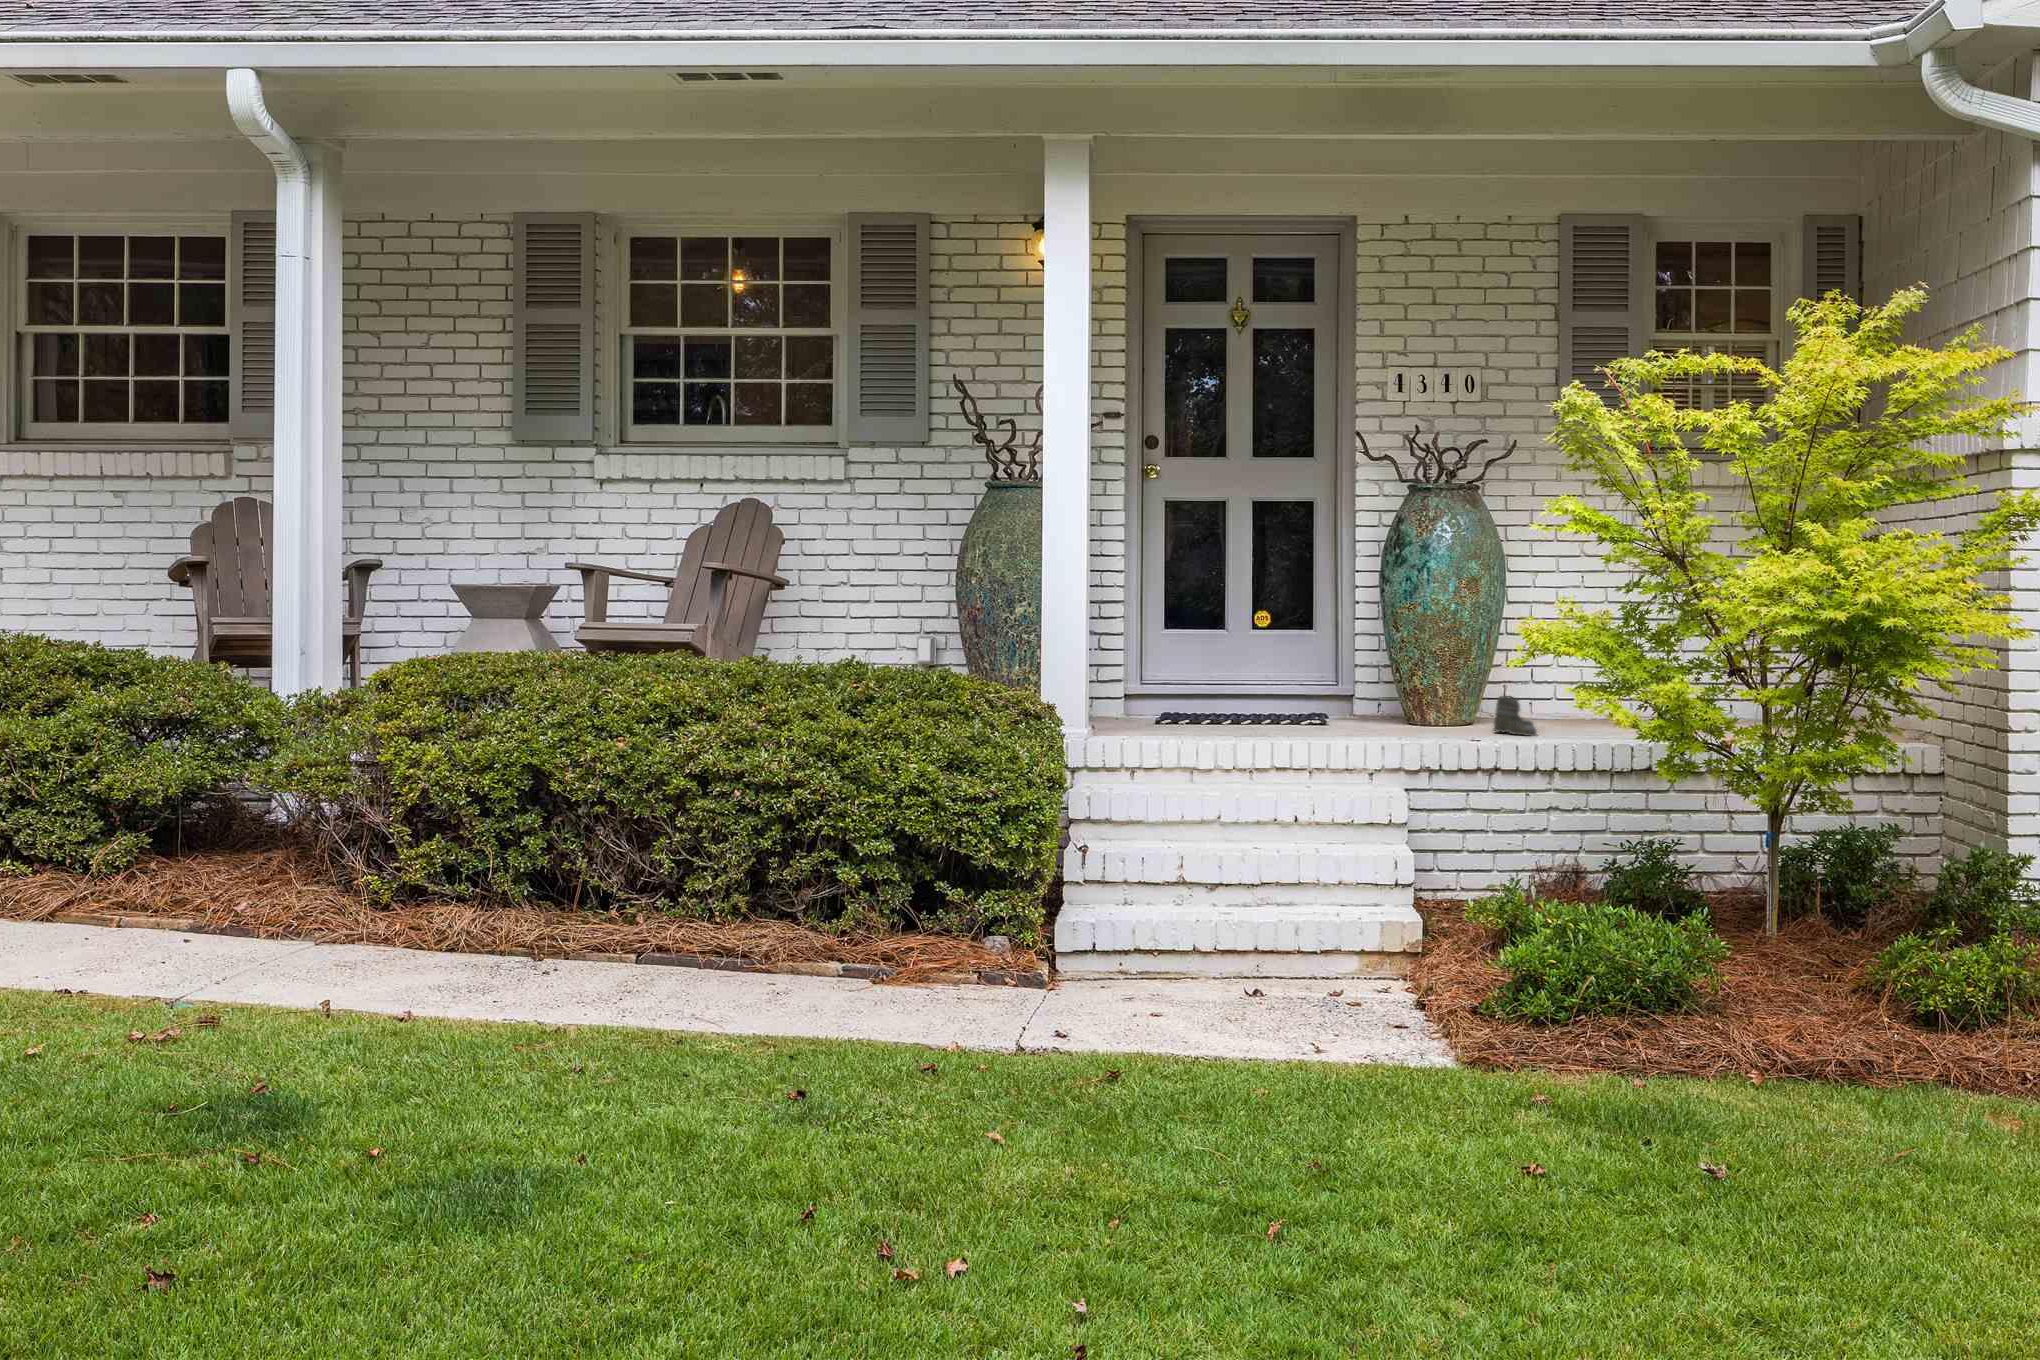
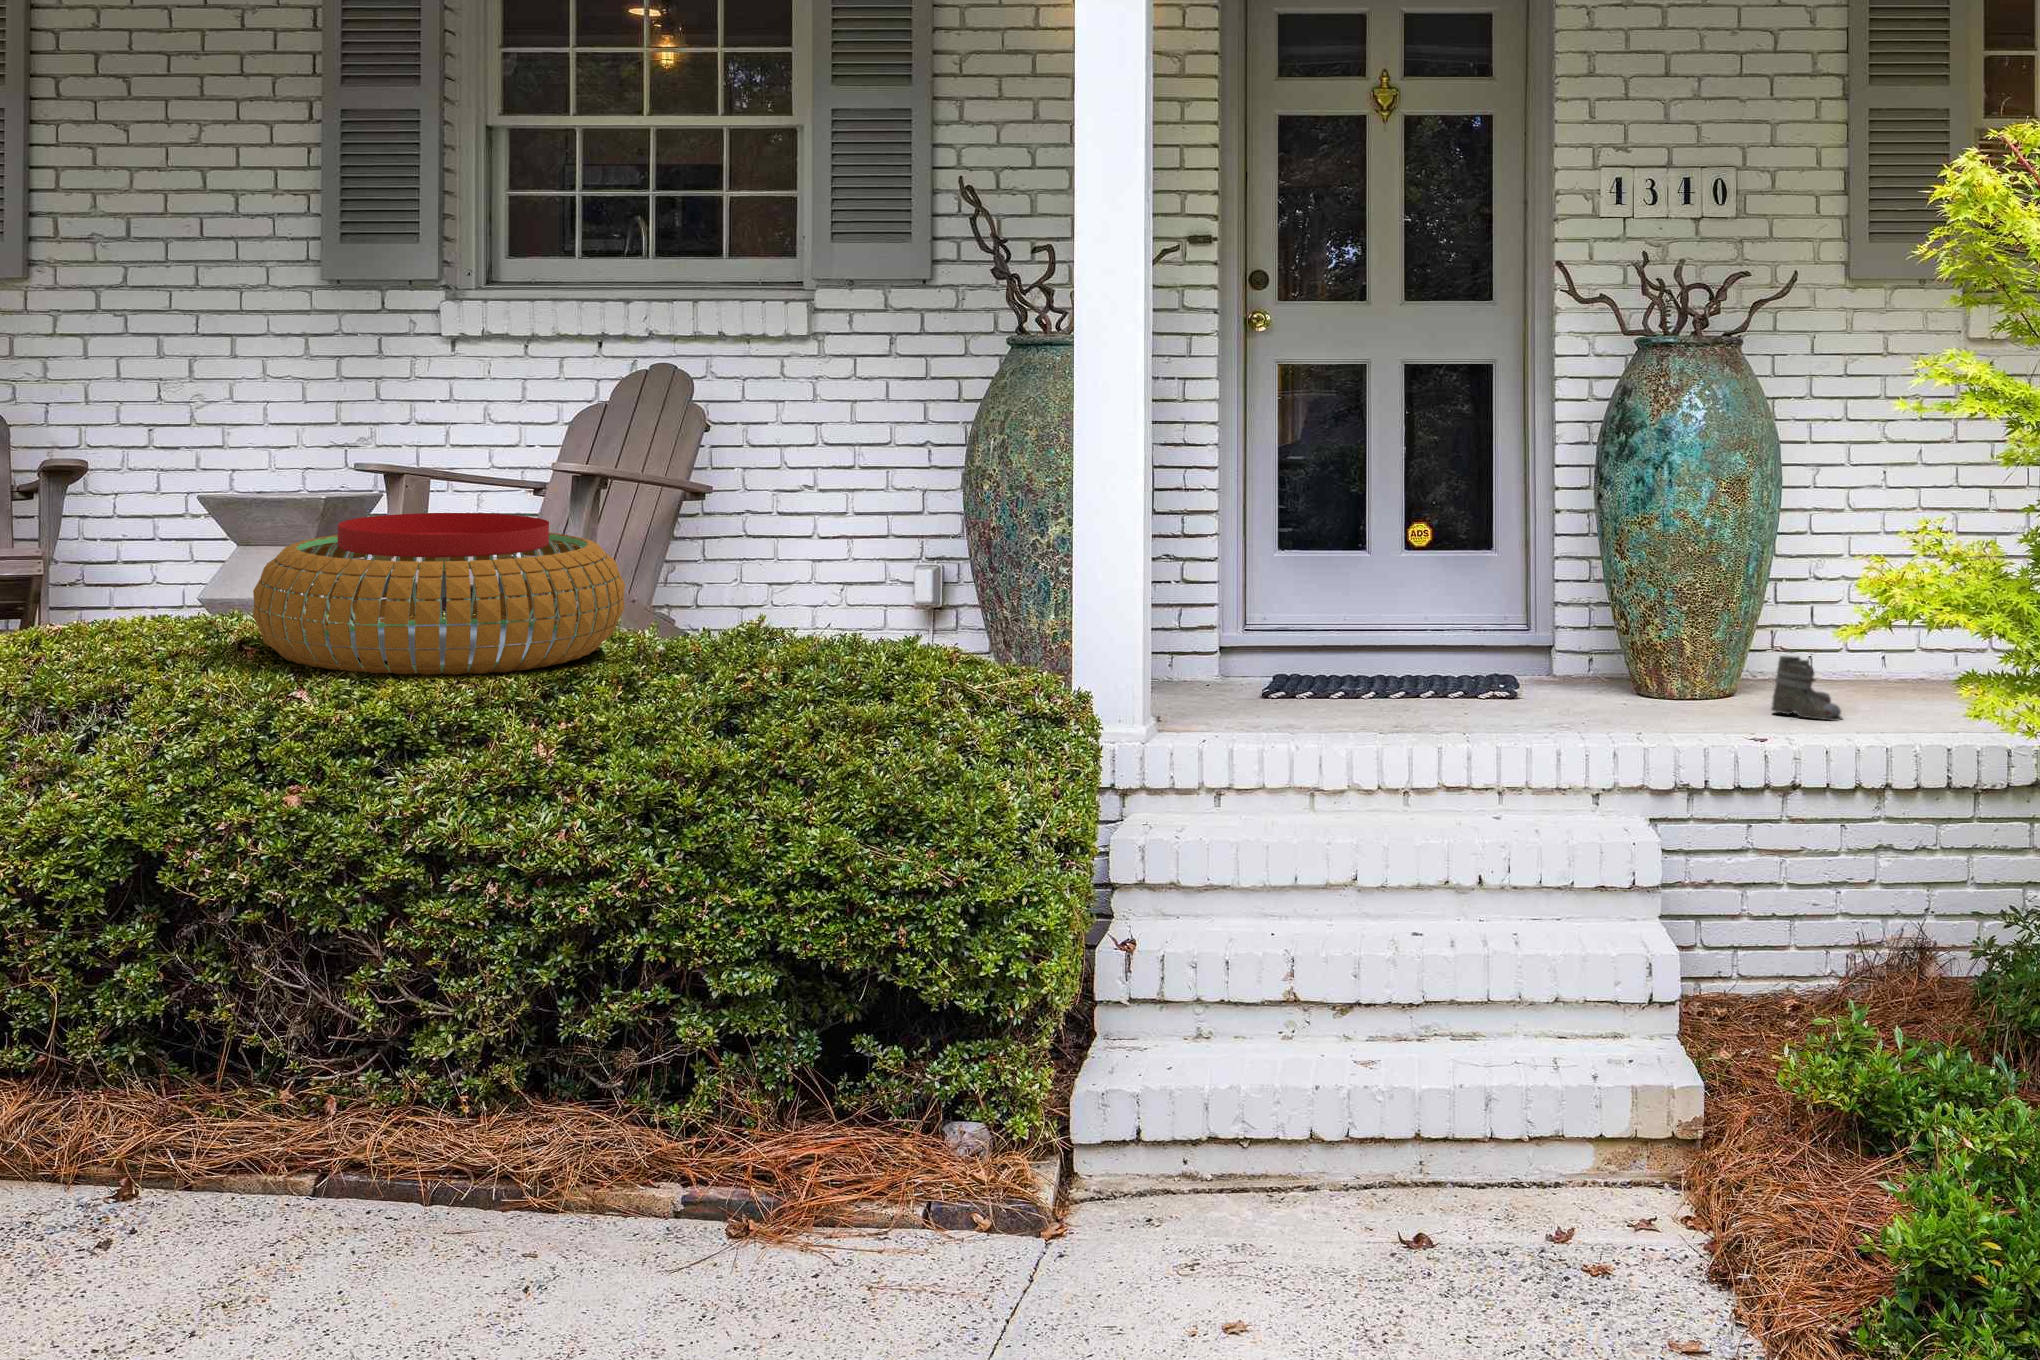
pouf: none [589,595,795,686] -> present [253,513,625,675]

